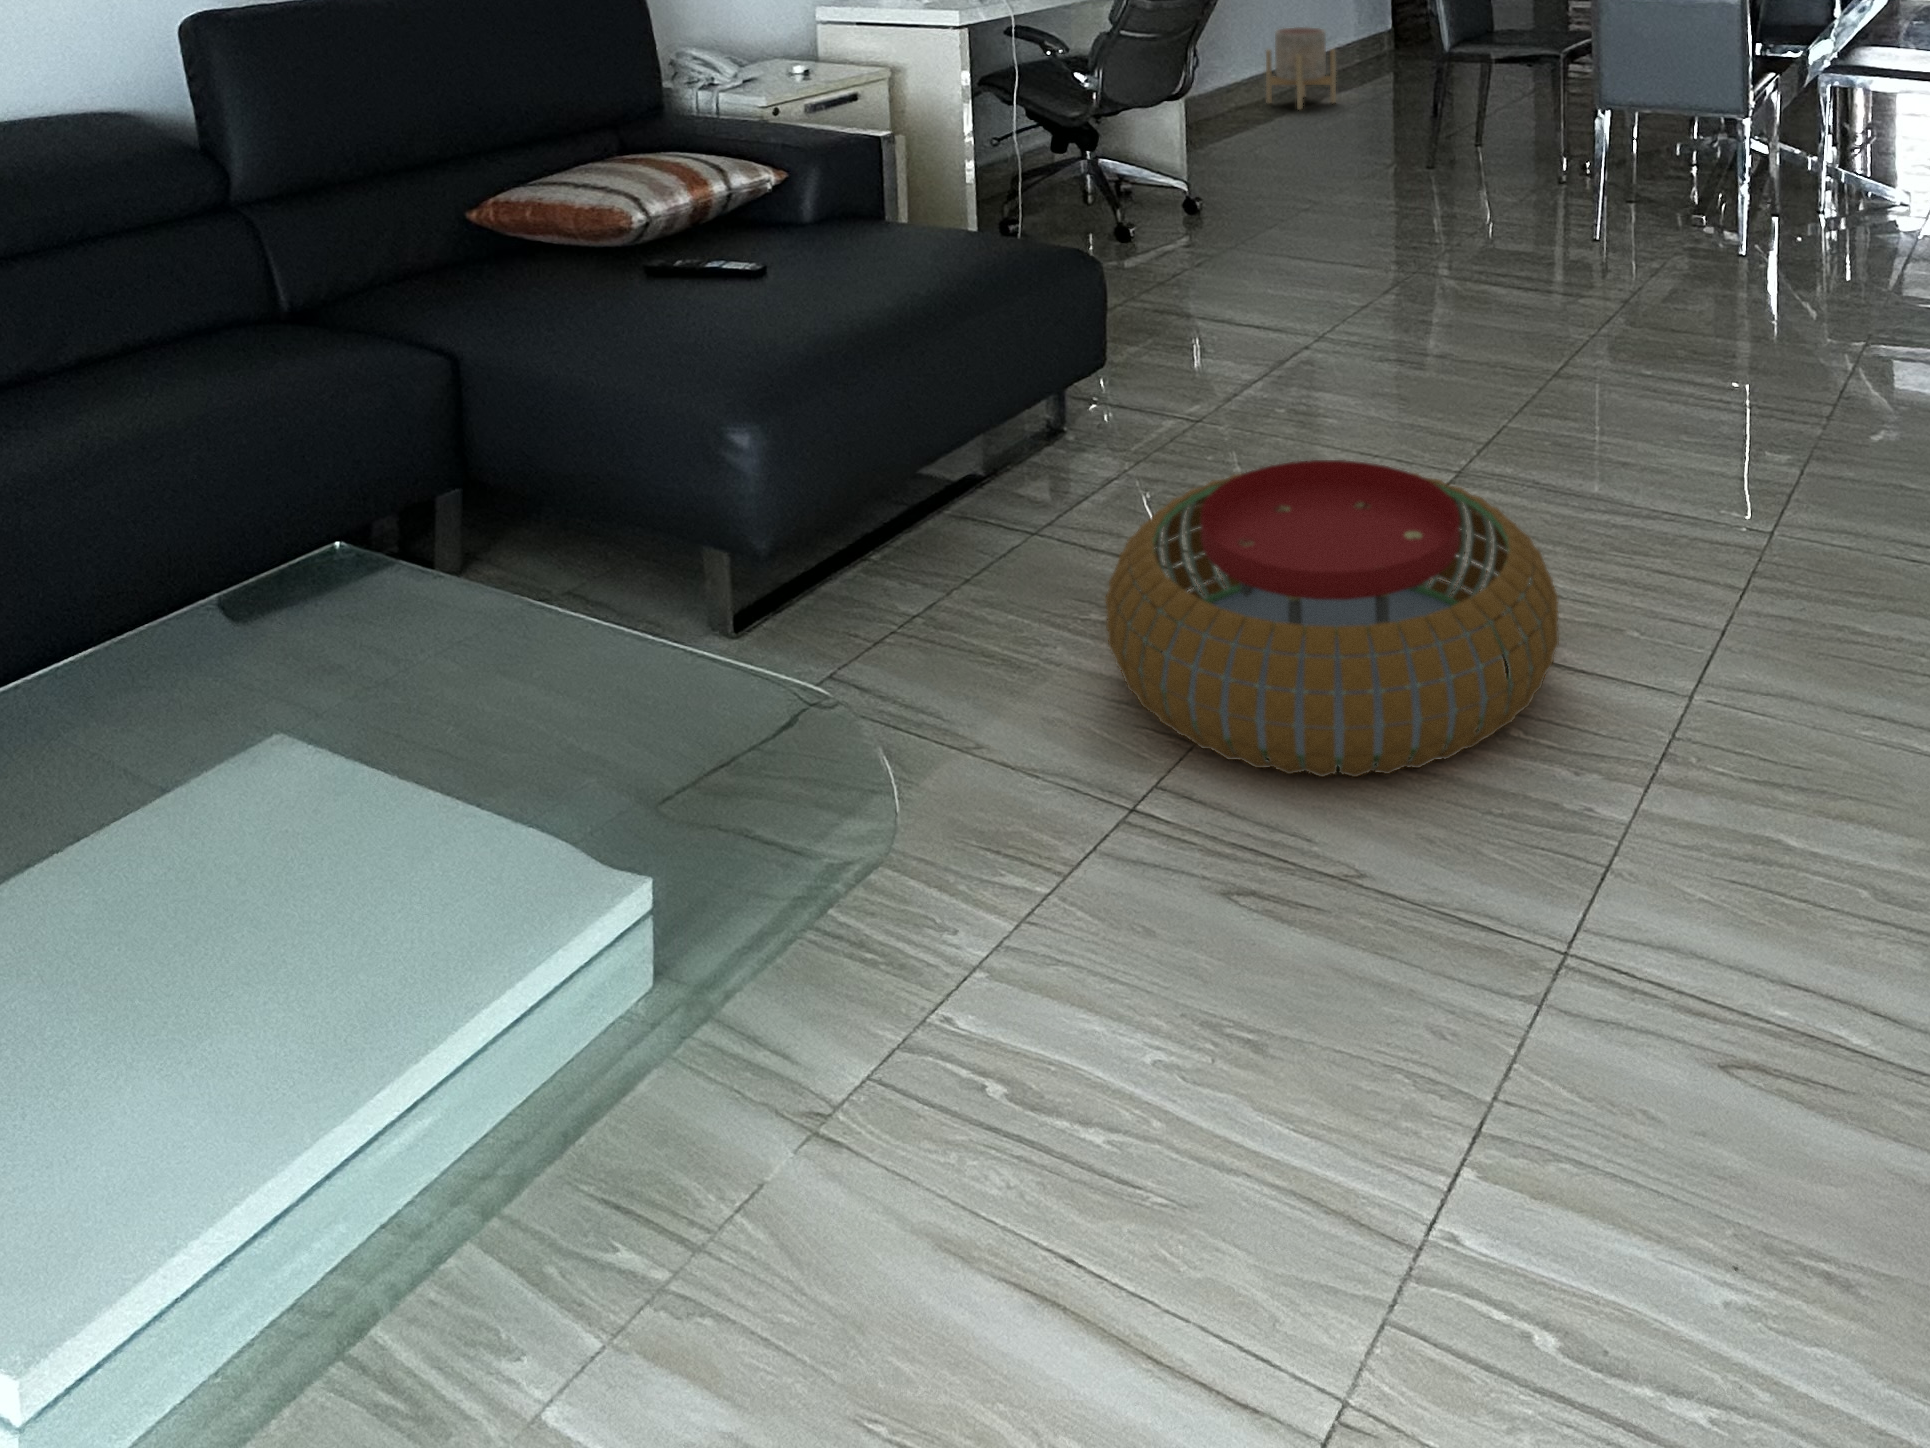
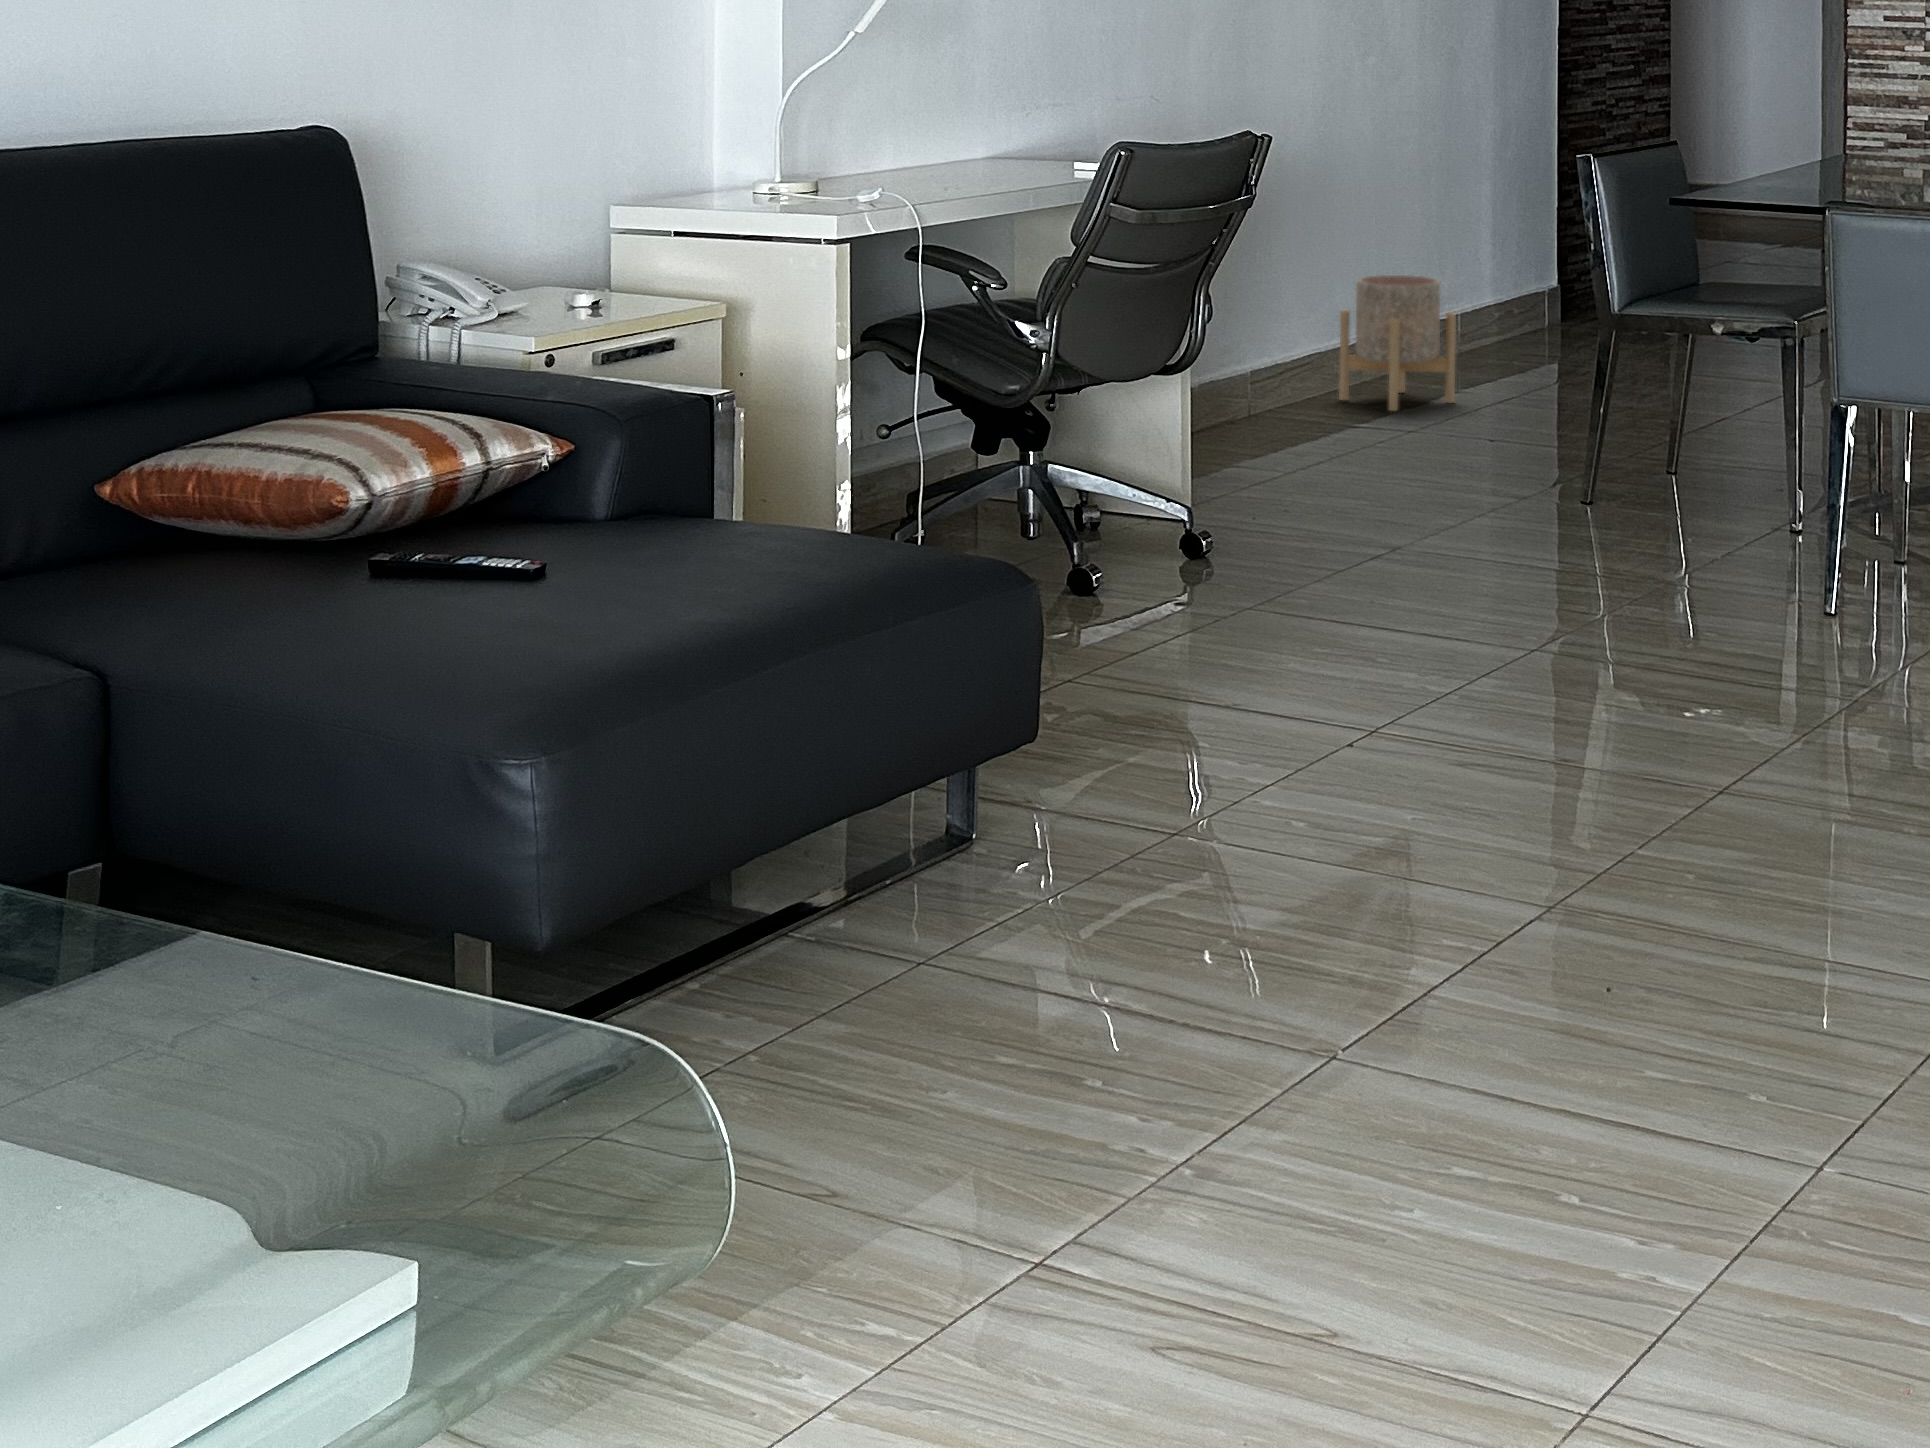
pouf: present [1105,460,1559,777] -> none [1017,859,1655,1264]

